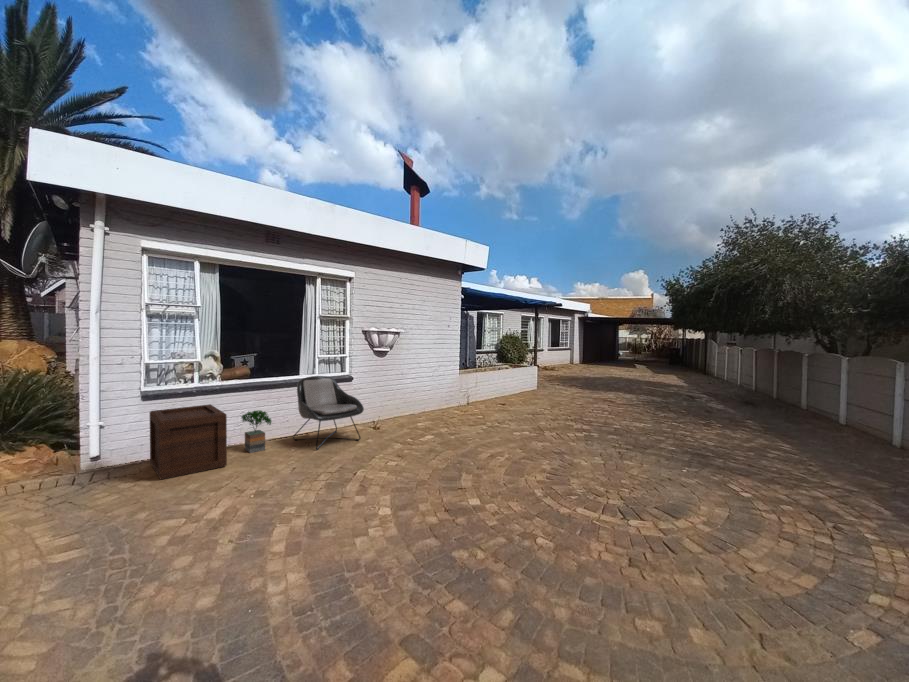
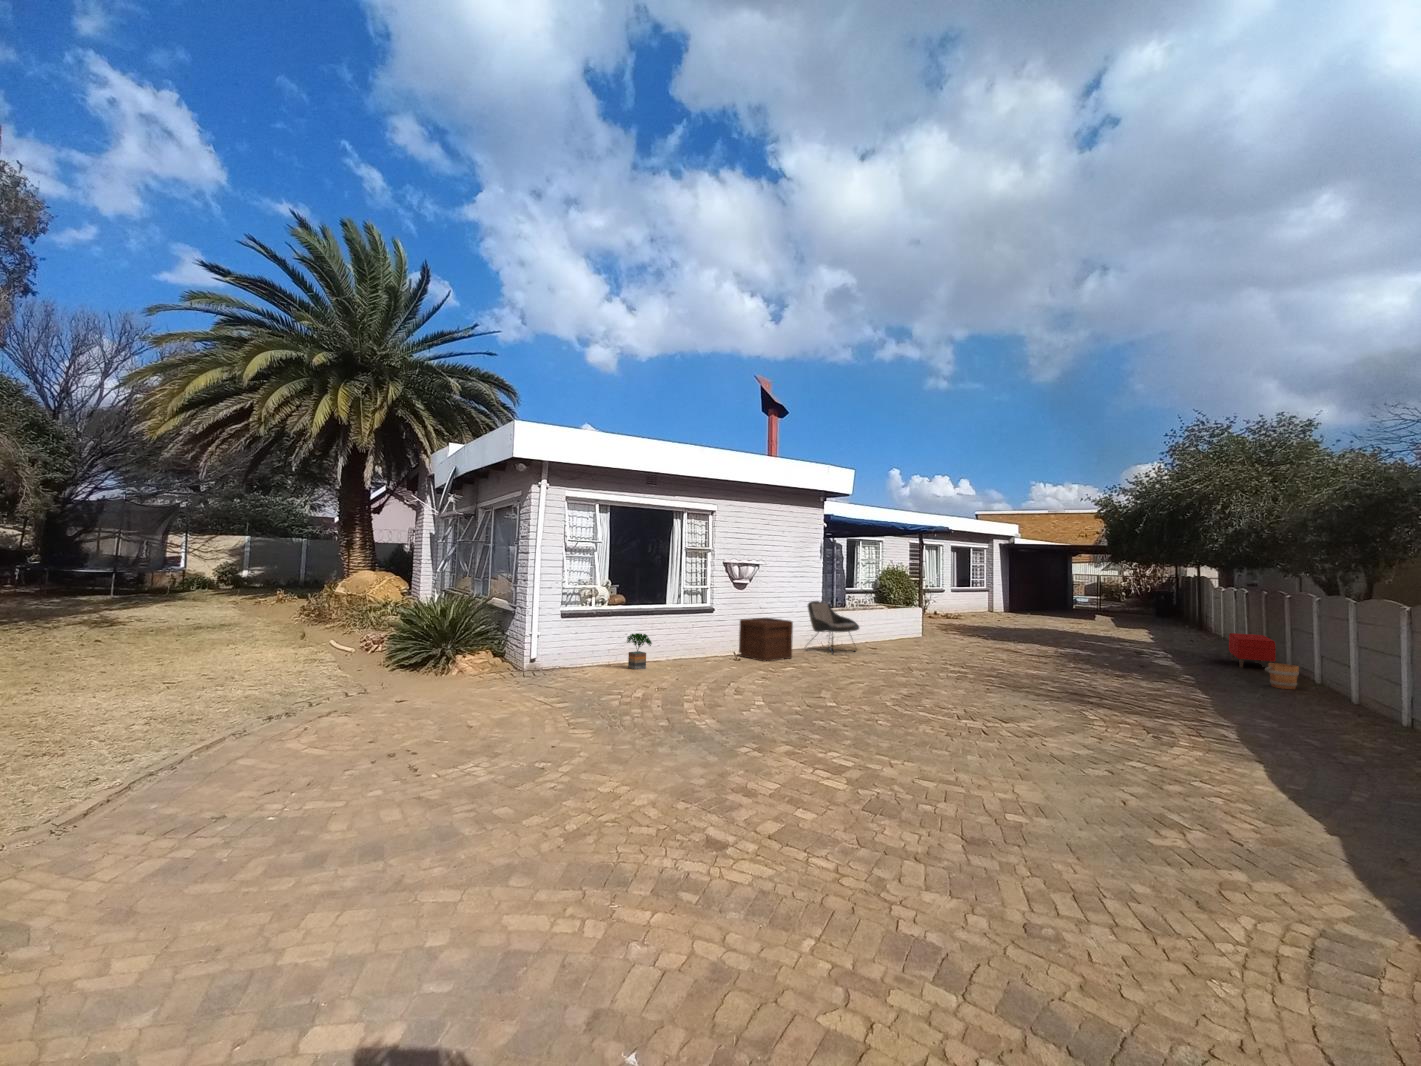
lounge chair: present [293,376,364,450] -> present [806,601,859,653]
bench: none [780,387,831,419] -> present [1229,633,1276,668]
wooden crate: present [150,404,227,480] -> present [739,618,793,661]
bucket: none [855,421,891,446] -> present [1265,663,1299,689]

